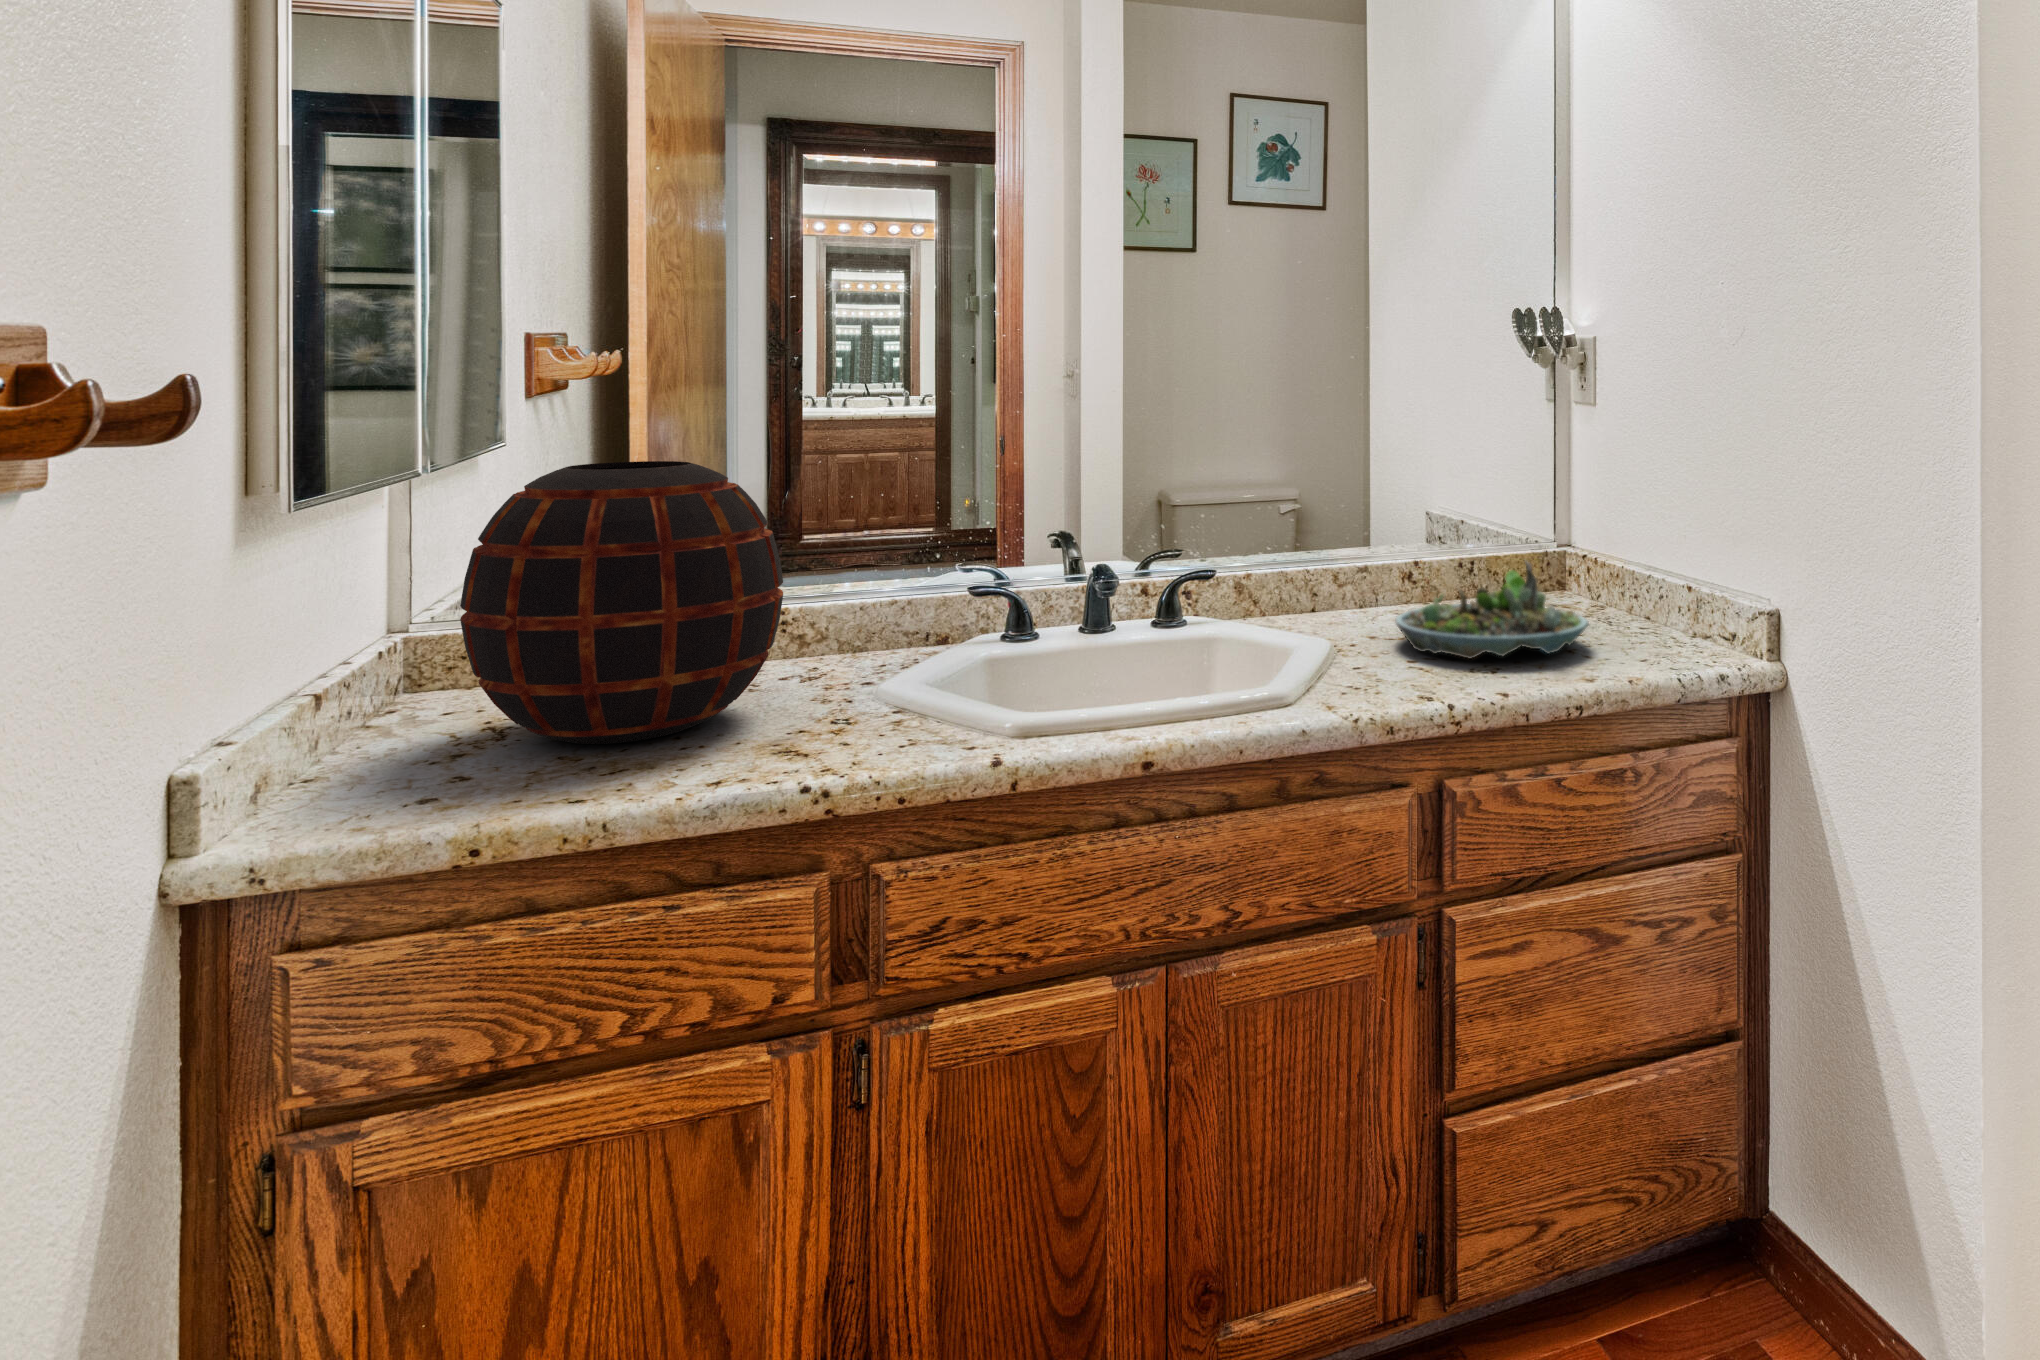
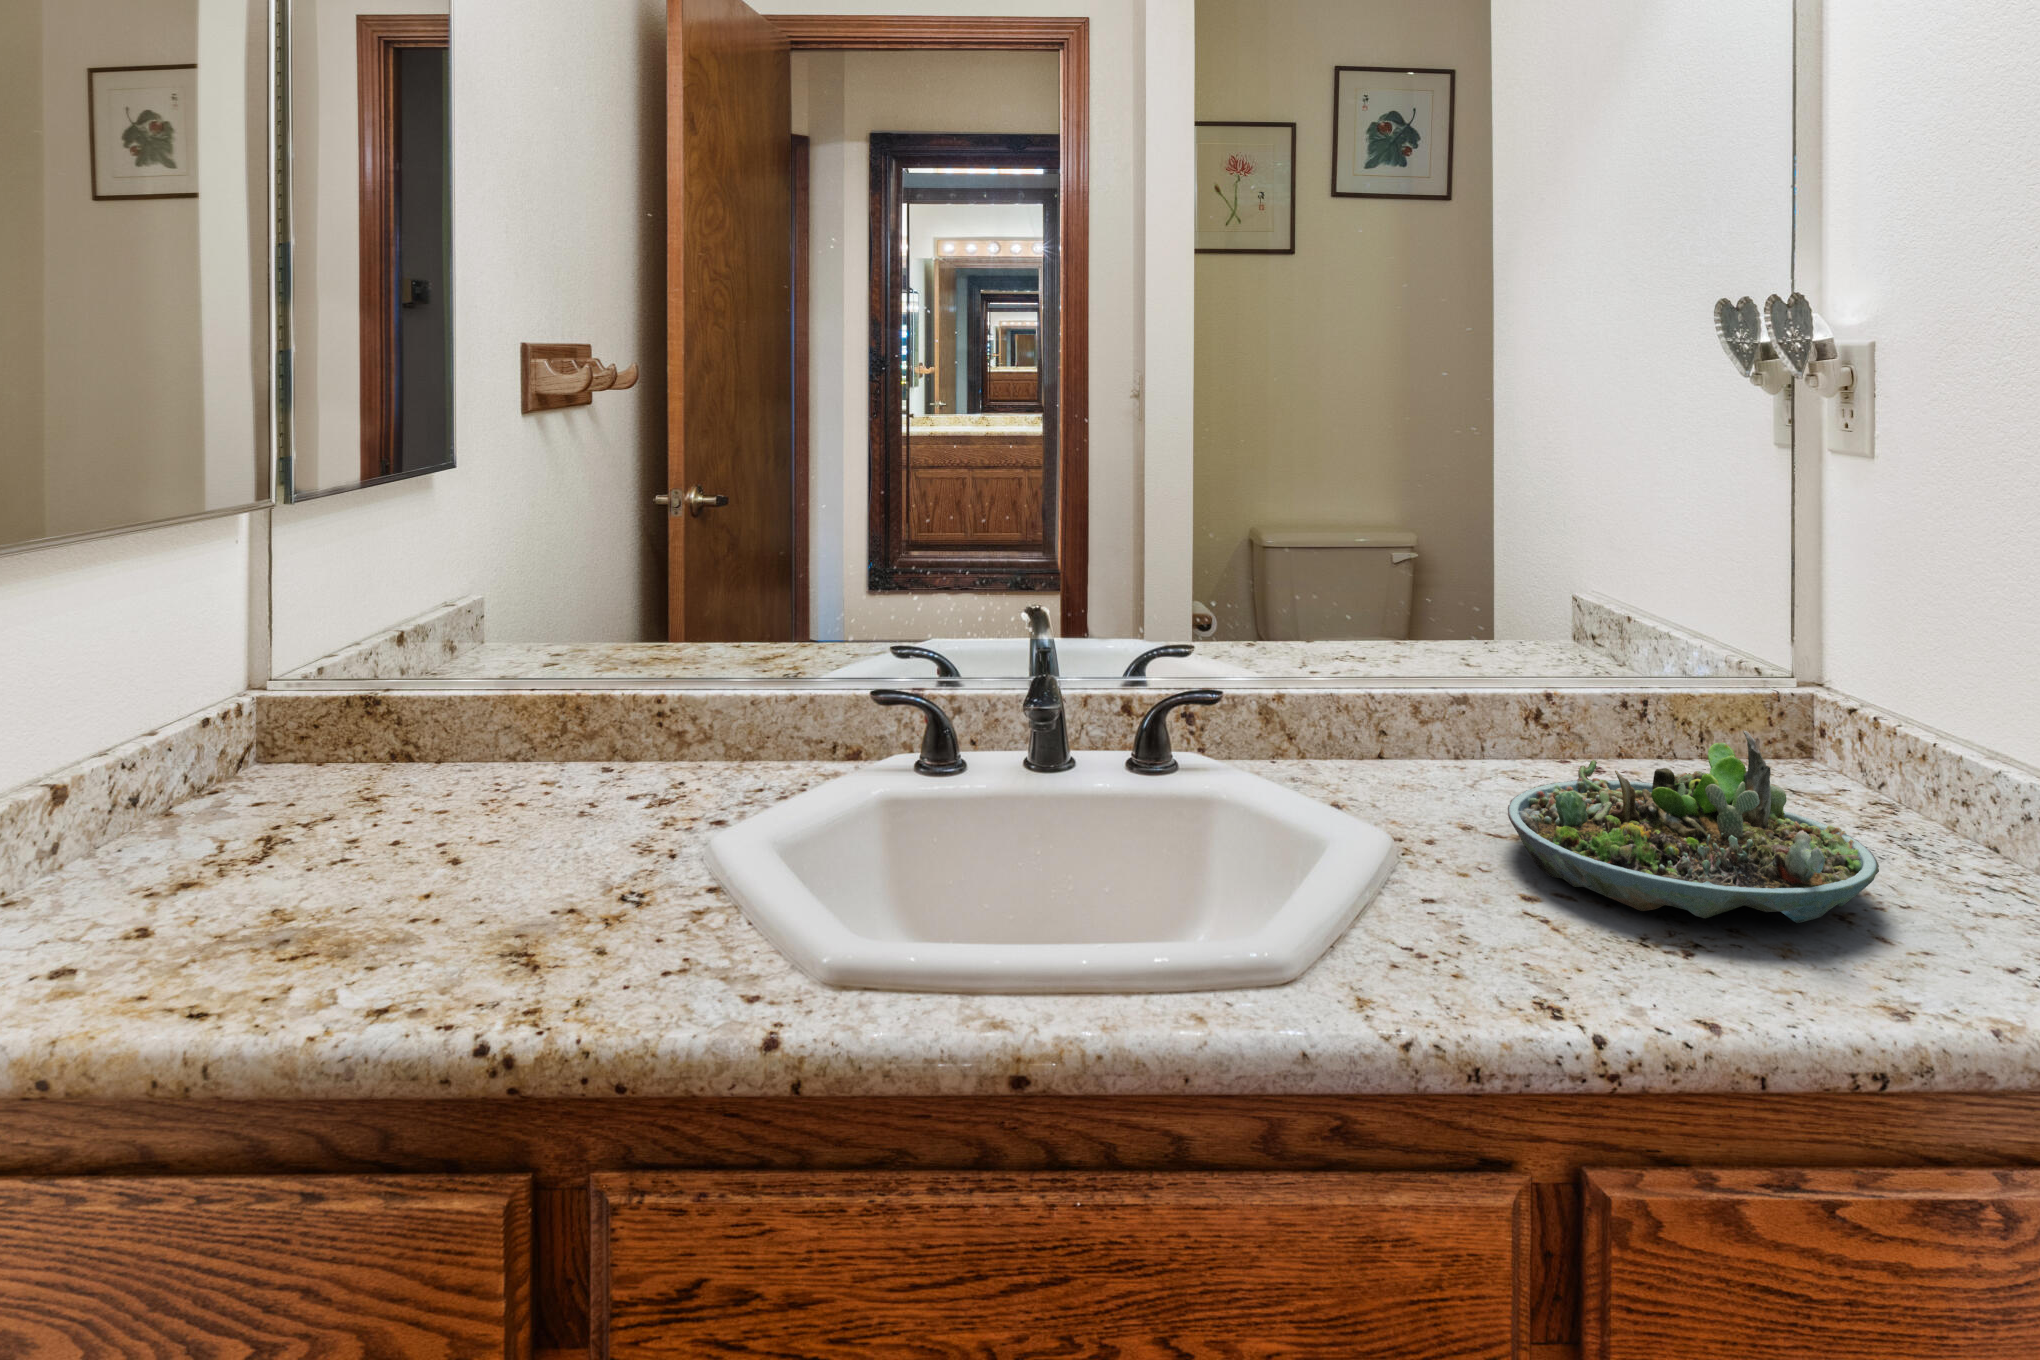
decorative vase: present [460,461,783,744] -> none [219,510,621,888]

